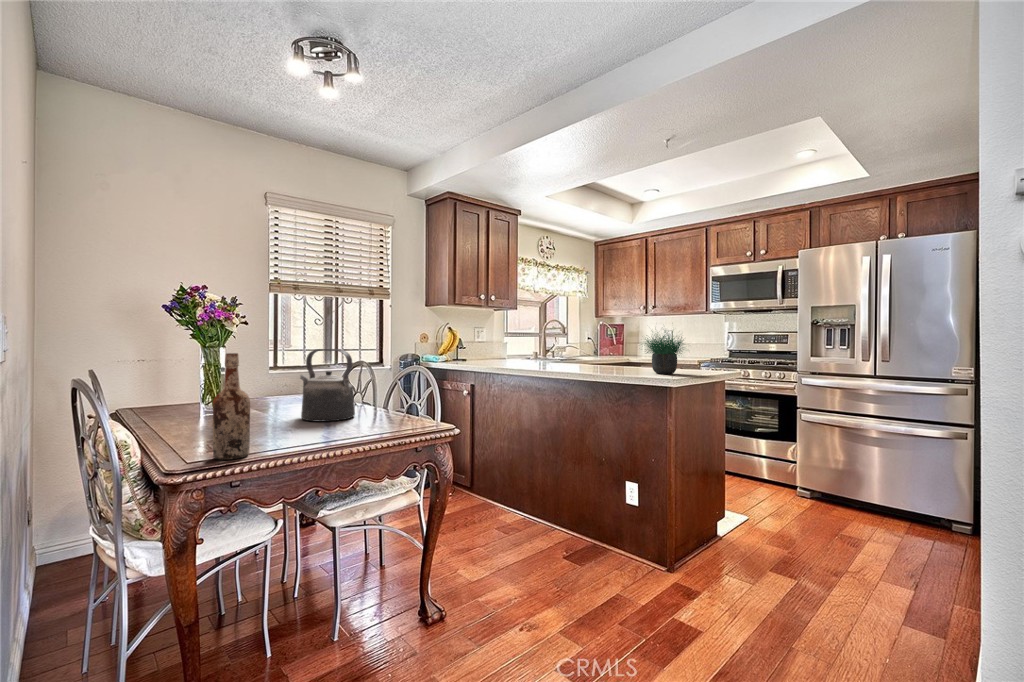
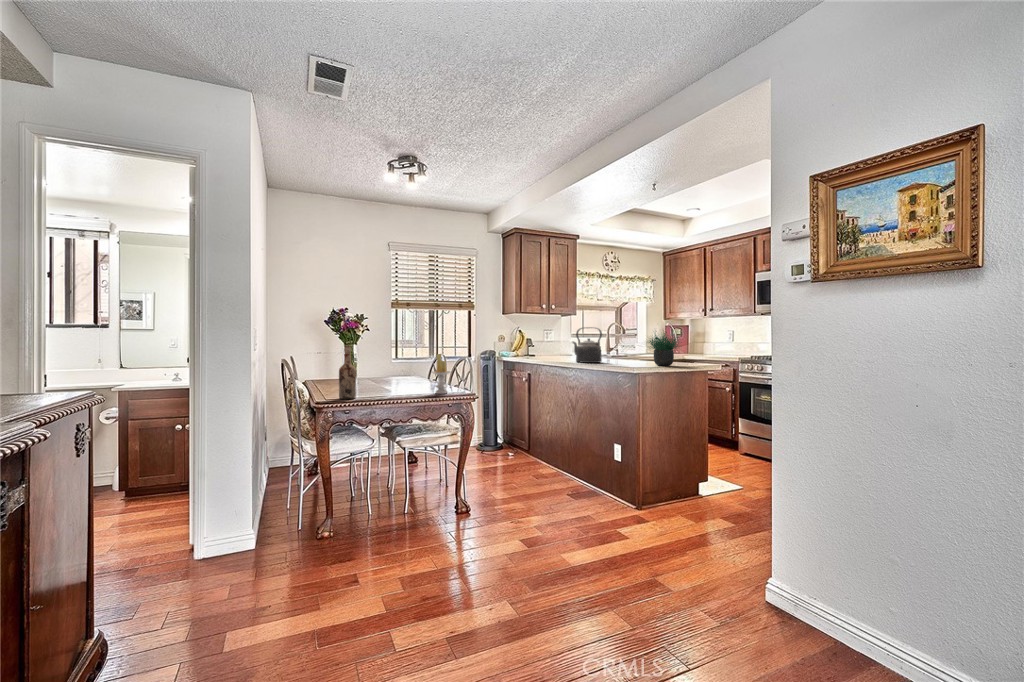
kettle: present [300,349,355,422] -> present [573,327,602,363]
candle: none [385,364,419,432] -> present [432,354,451,394]

